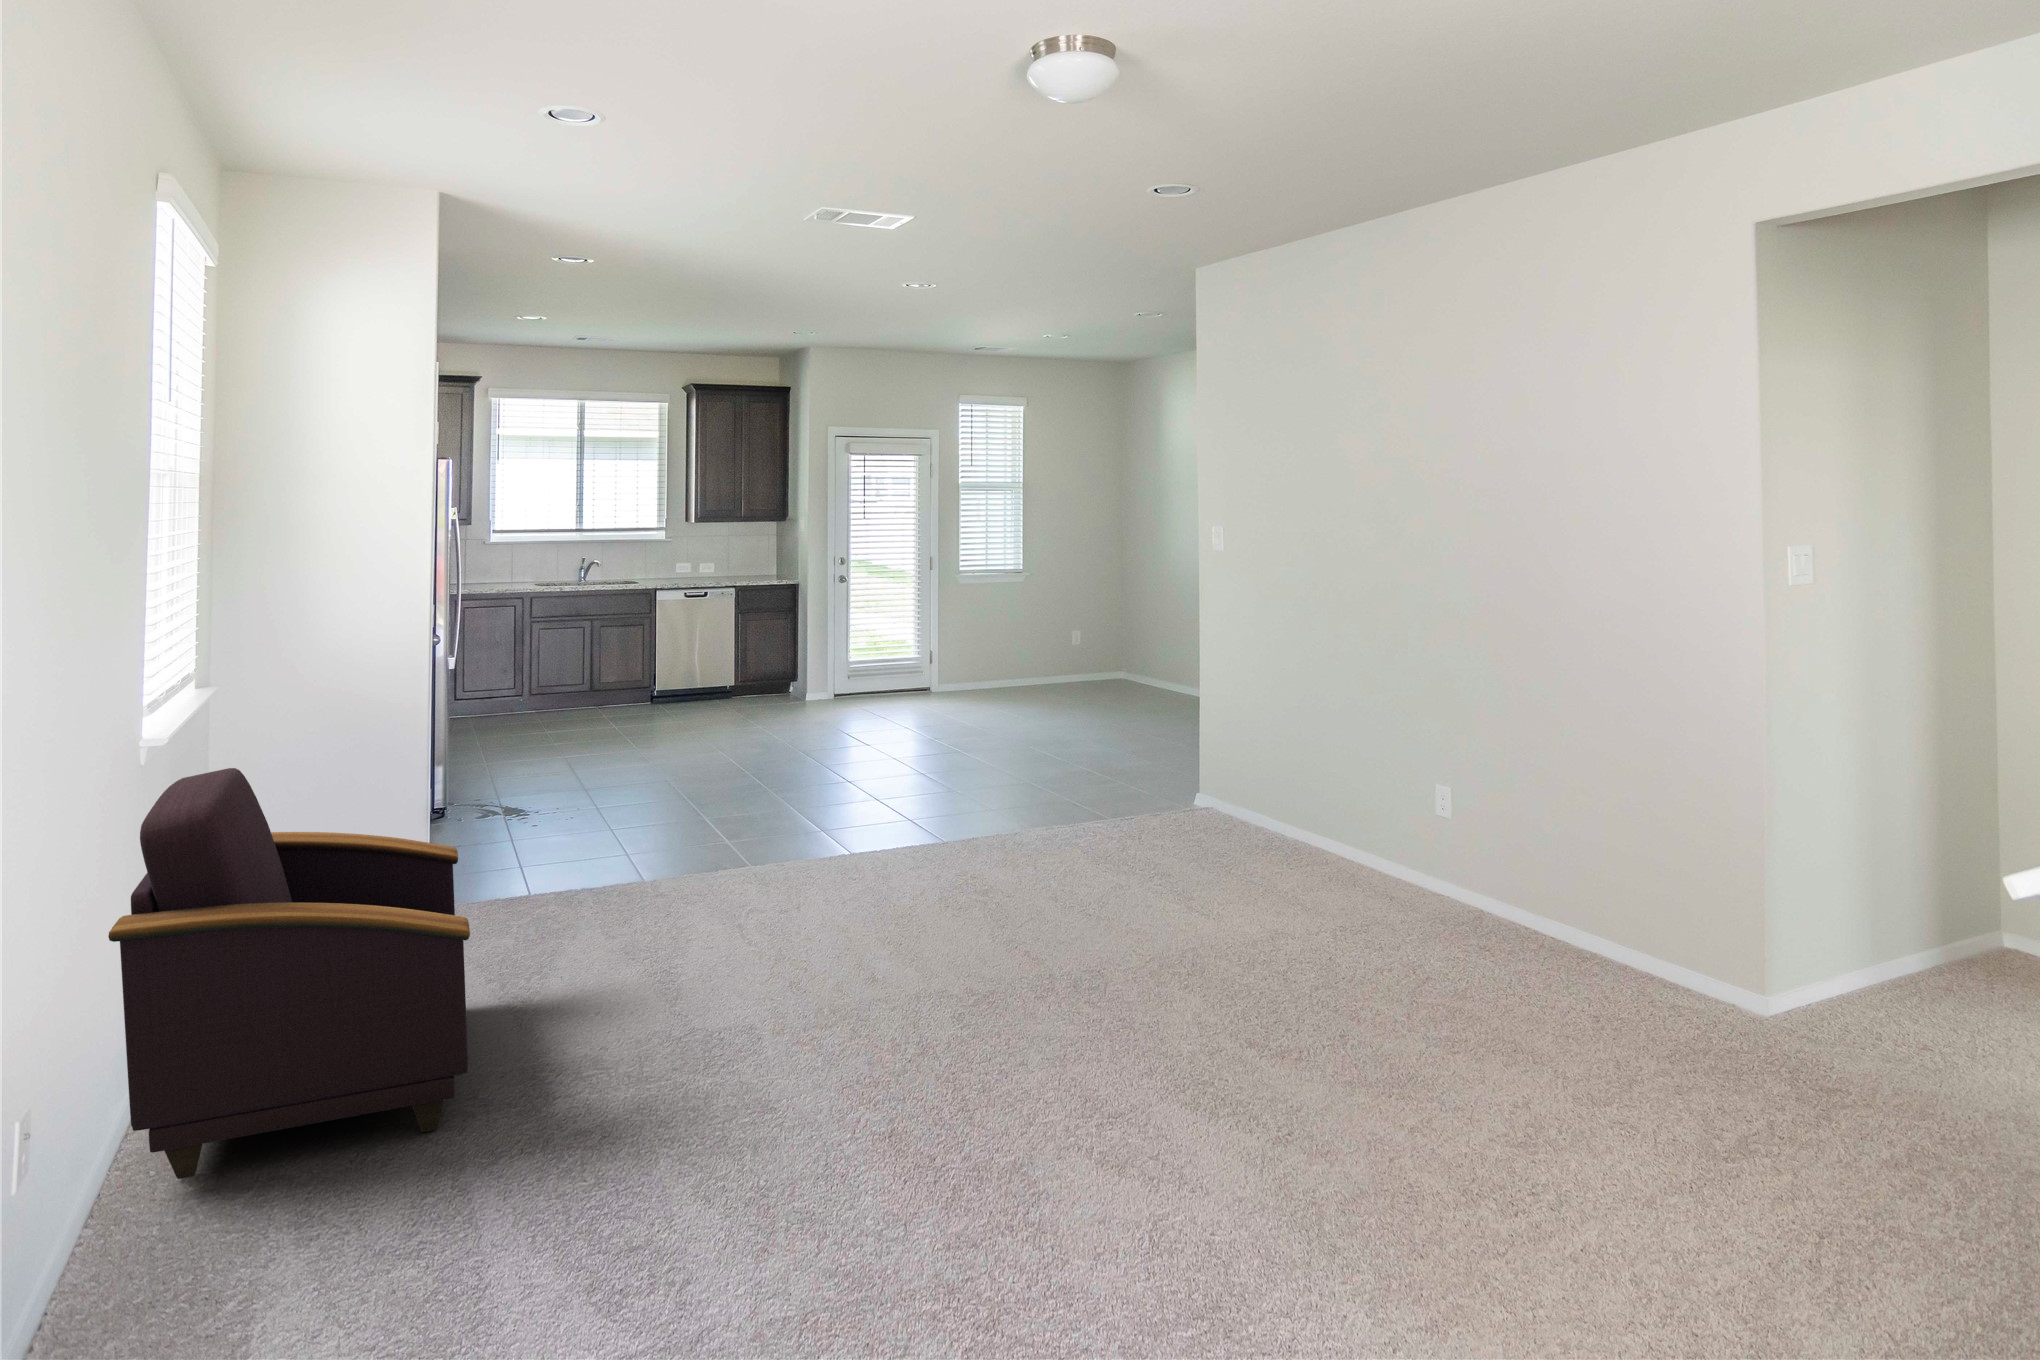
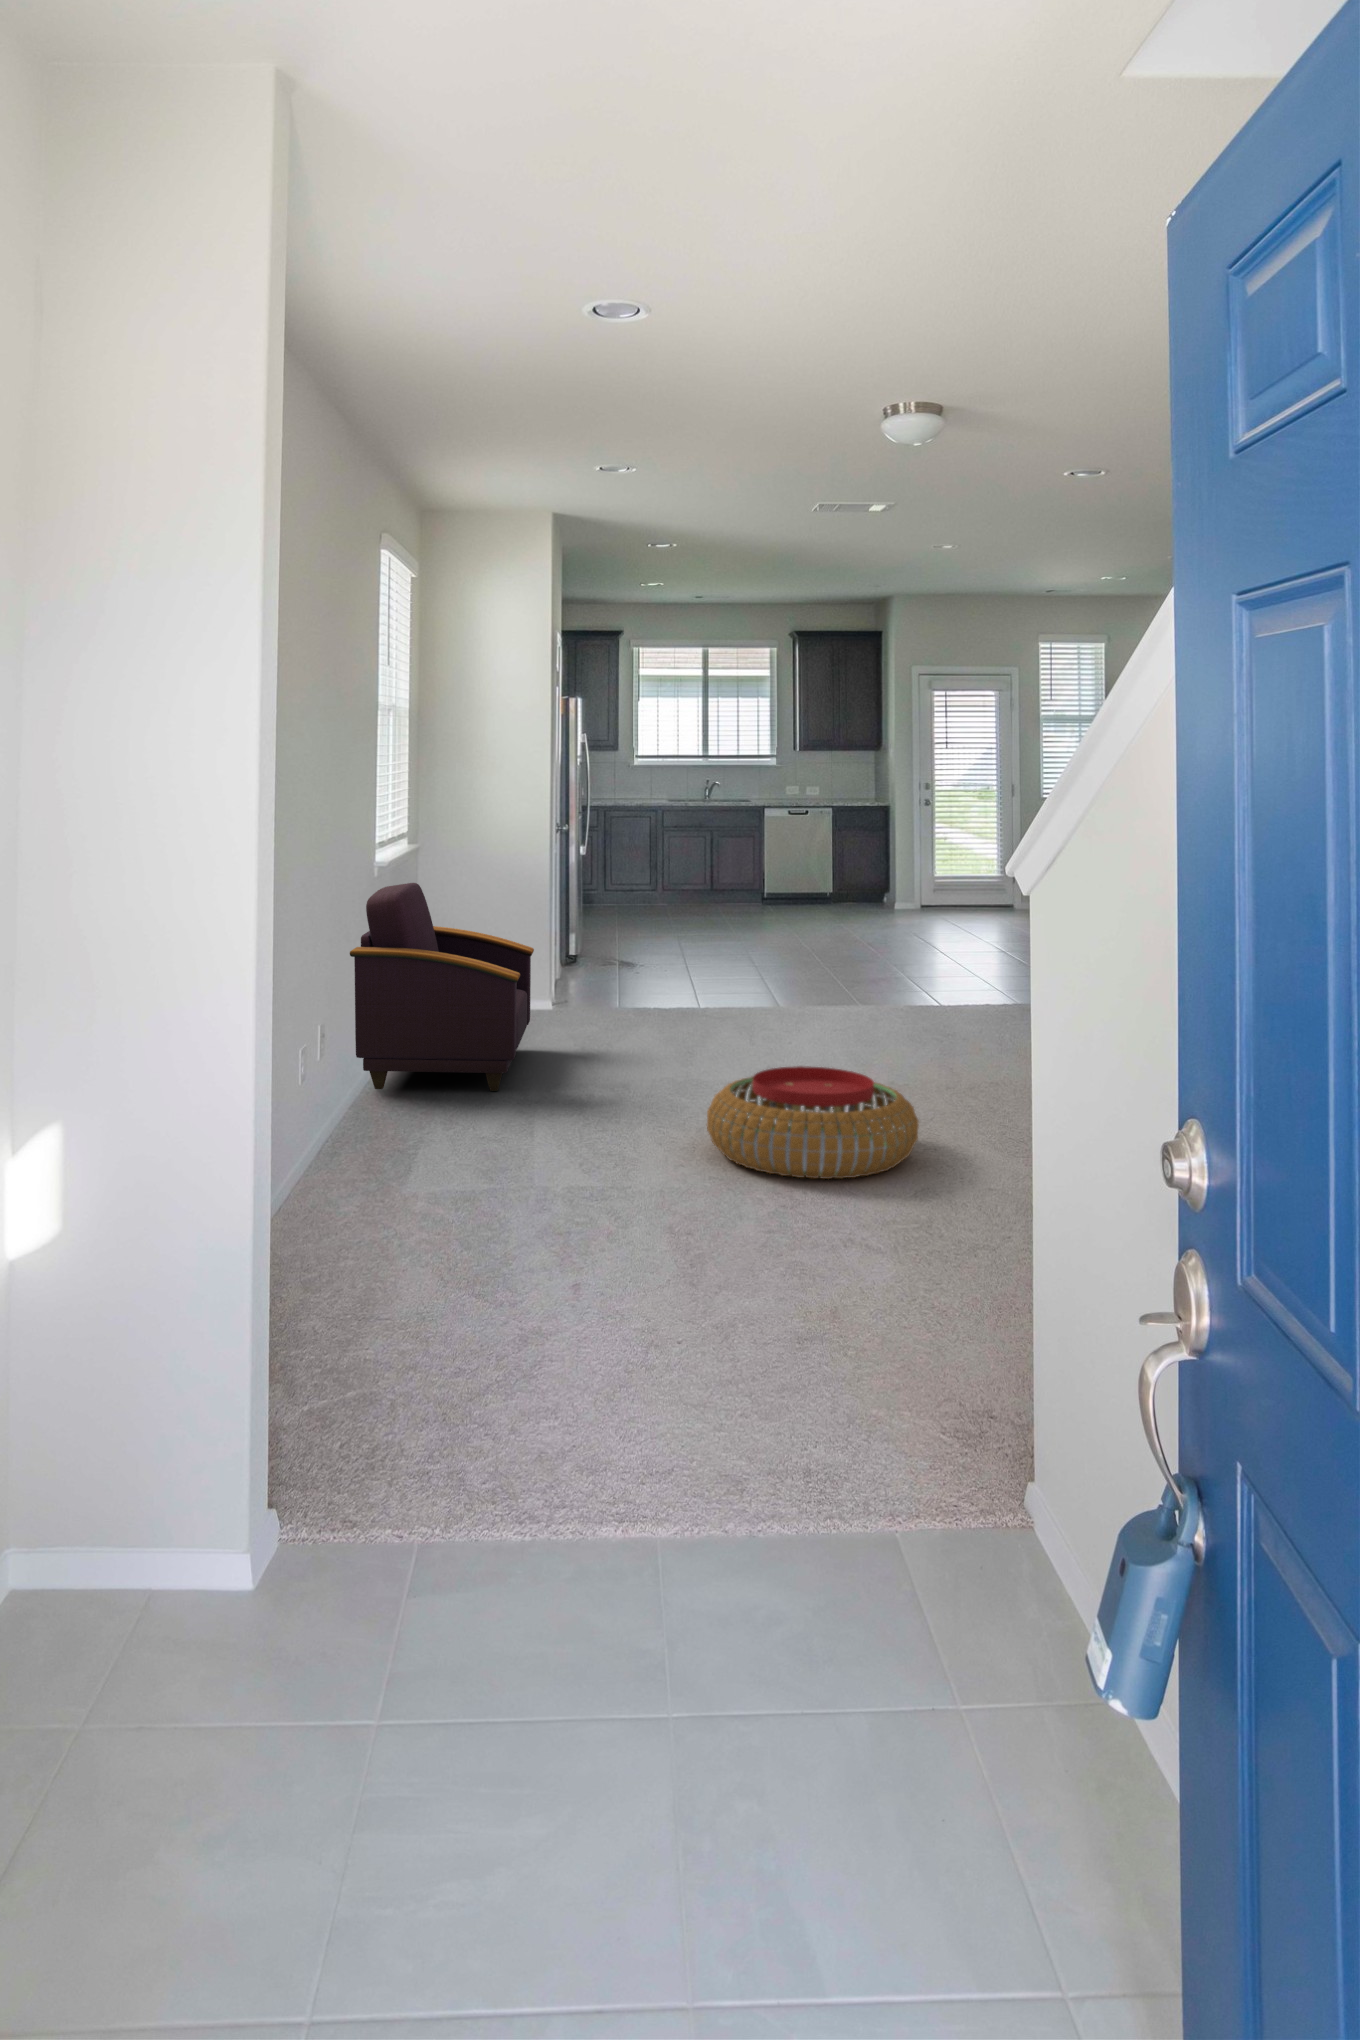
pouf: none [876,1022,1213,1252] -> present [707,1066,919,1179]

